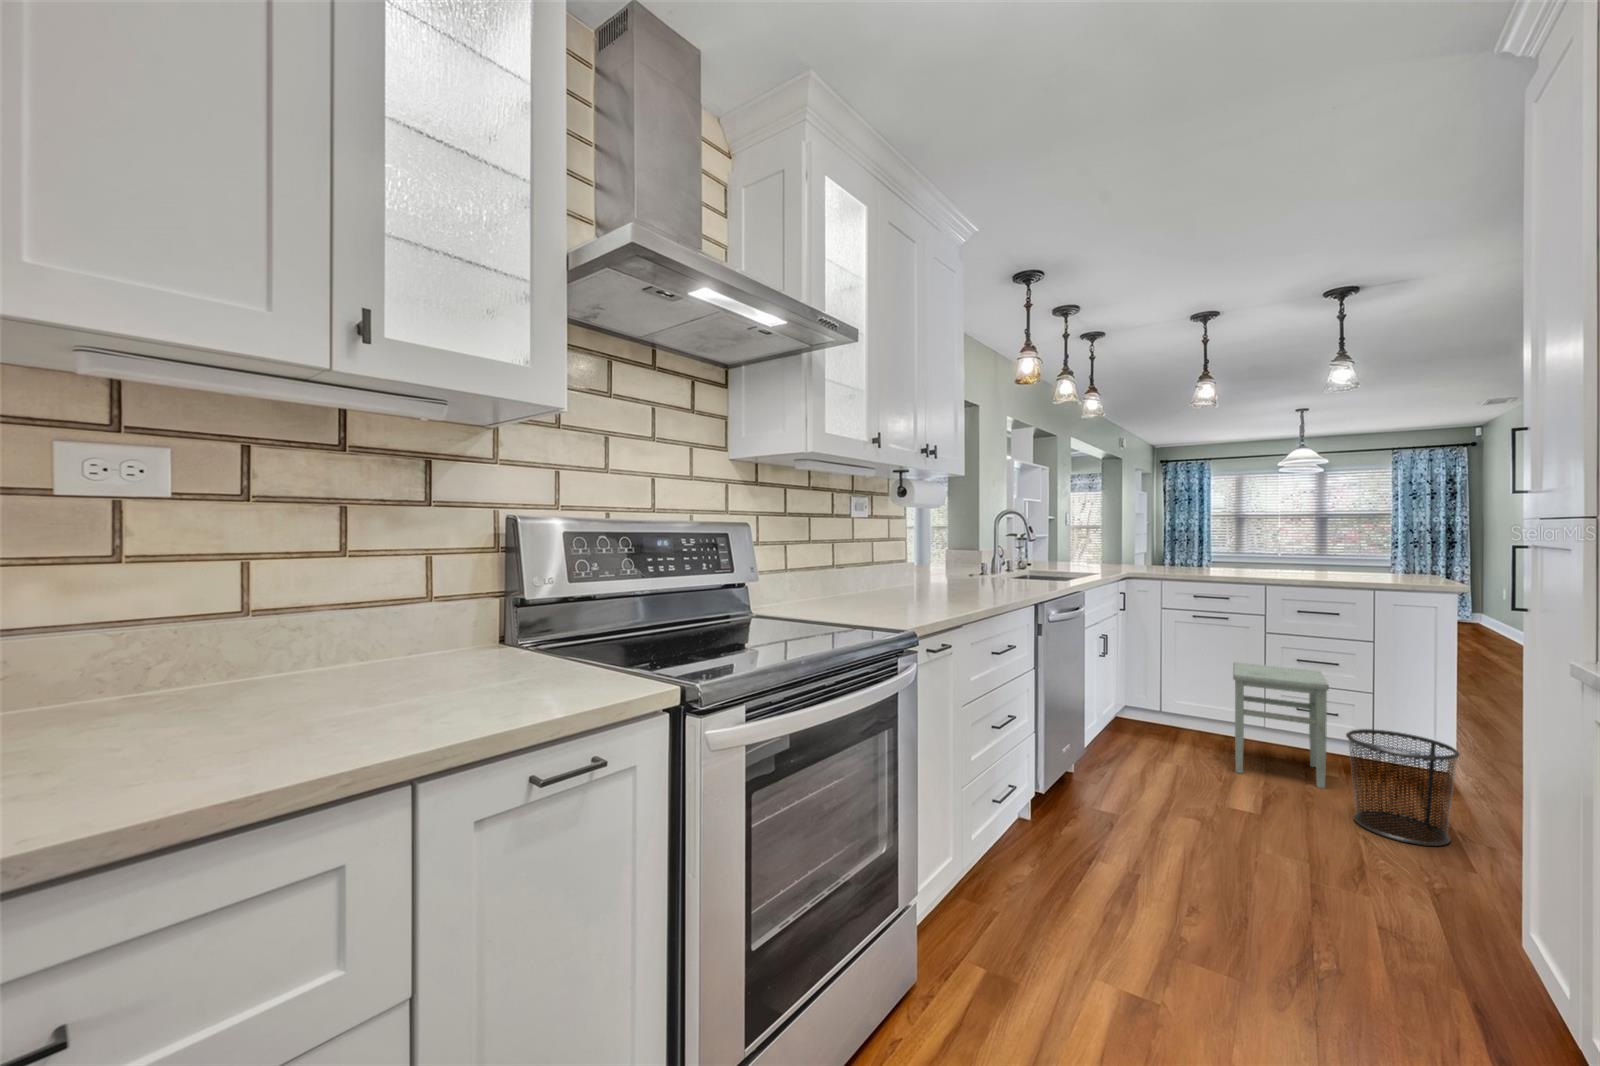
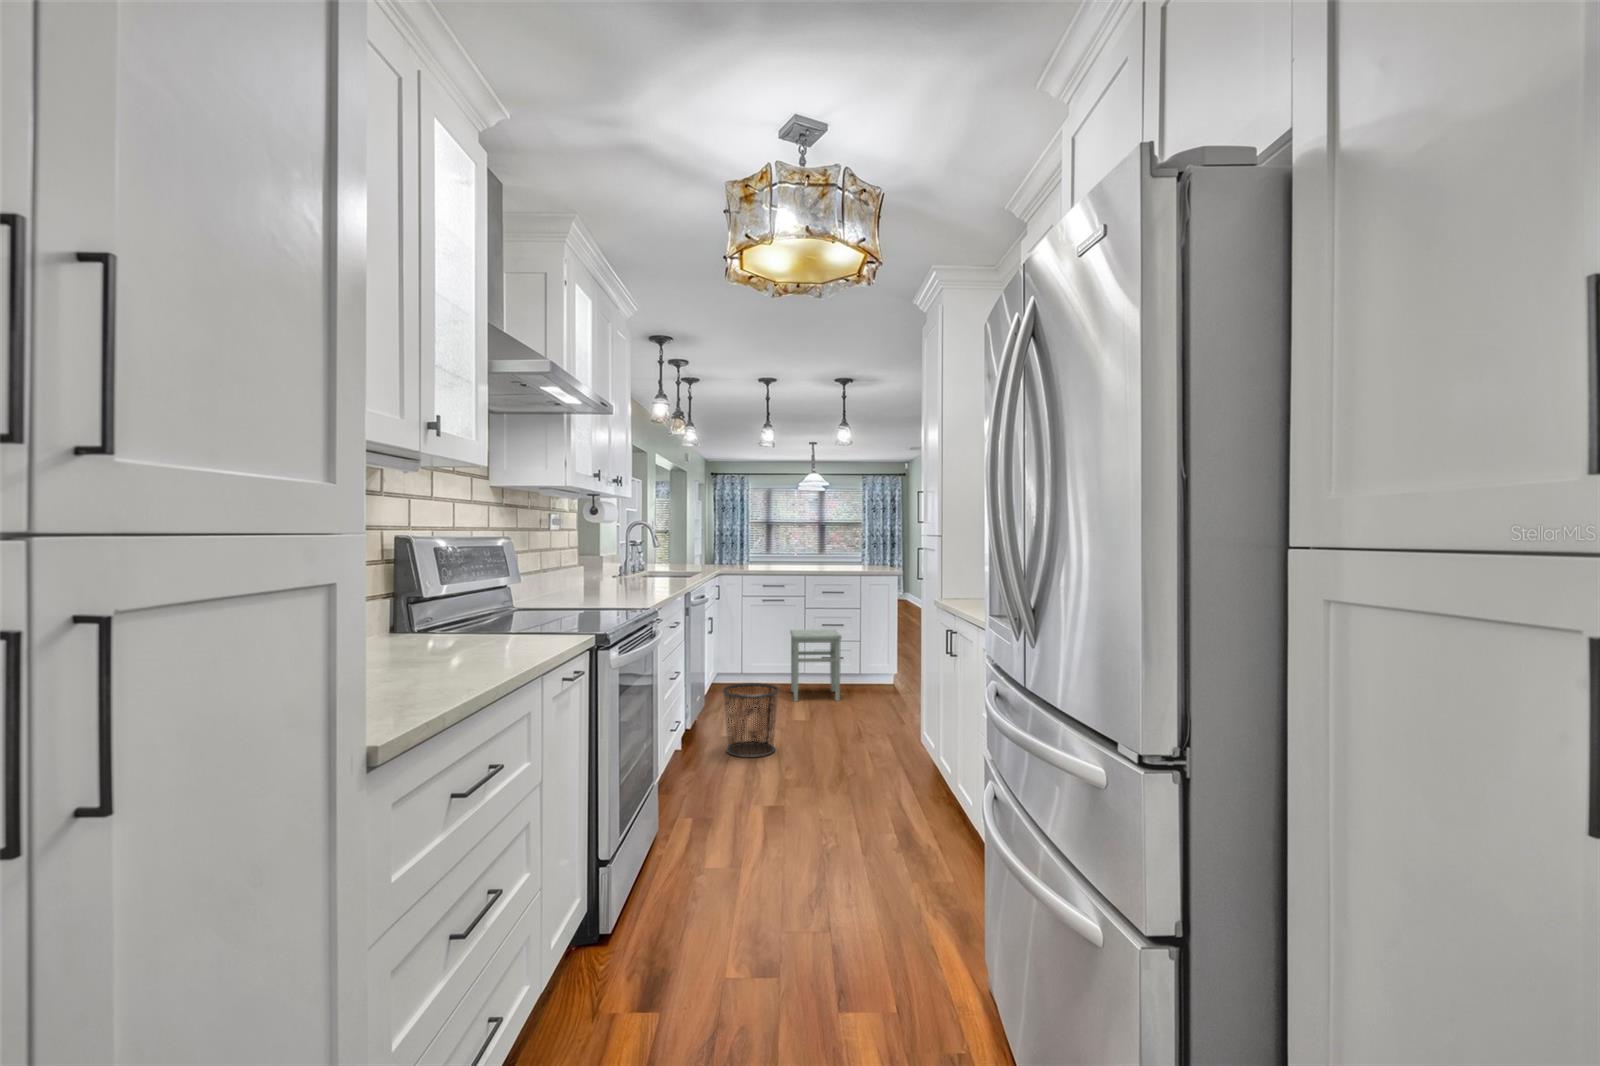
waste bin: present [1346,729,1460,846] -> present [722,683,779,758]

